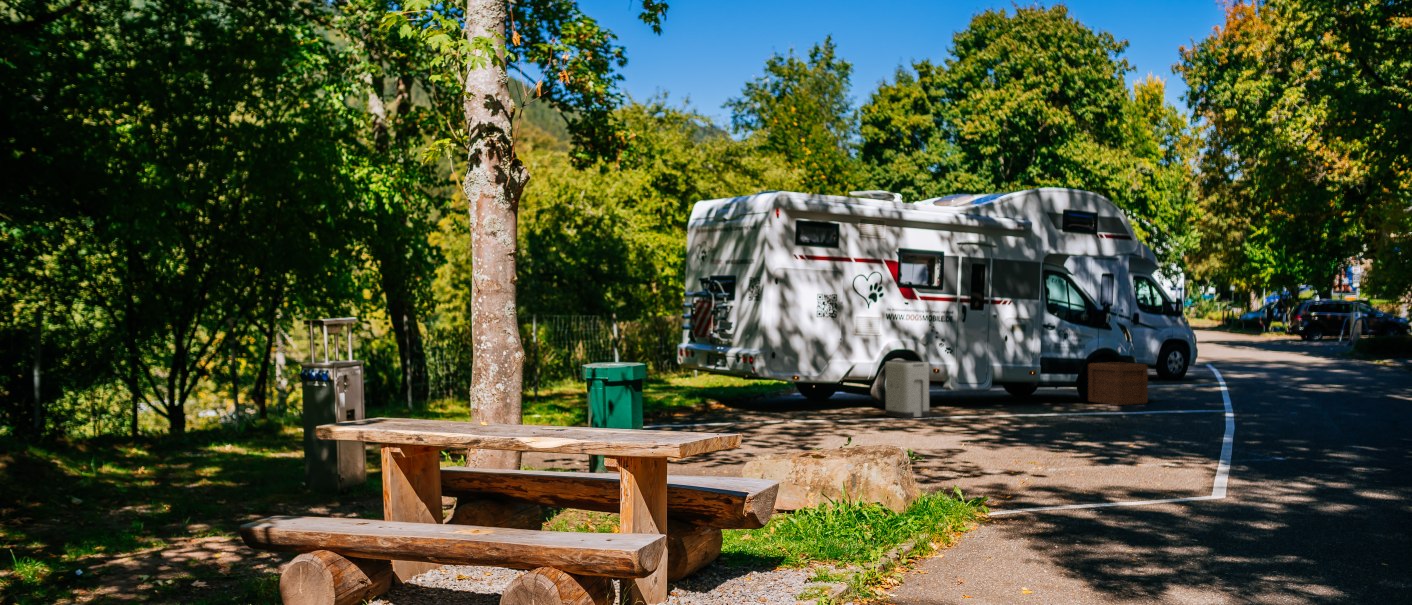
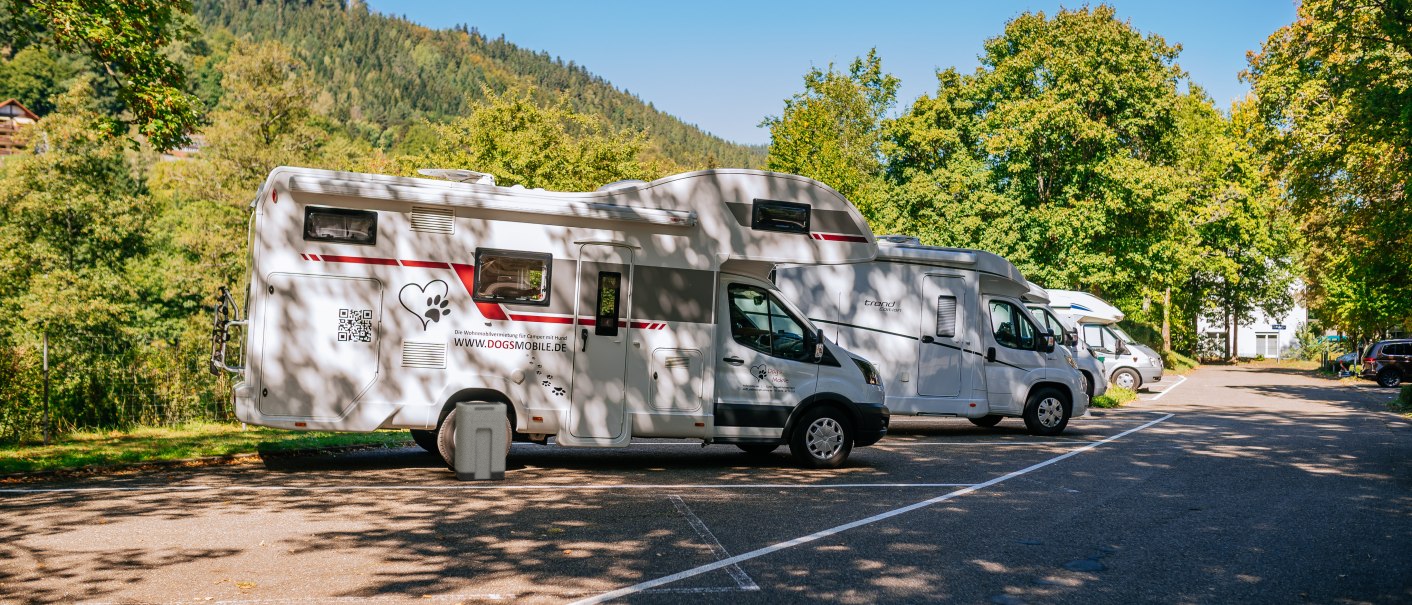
wooden crate: present [1088,362,1148,405] -> none [807,415,879,474]

